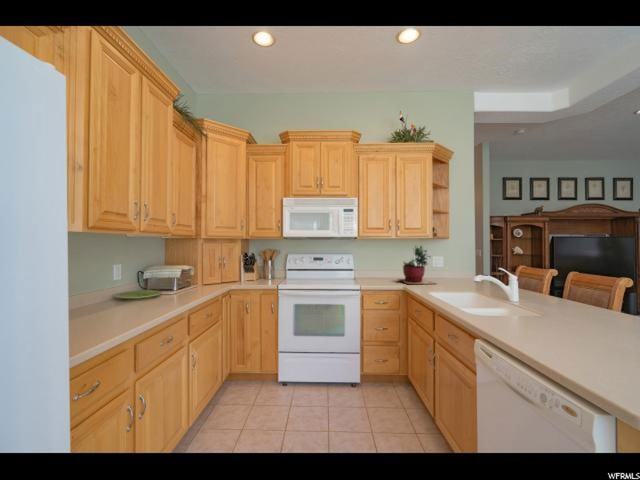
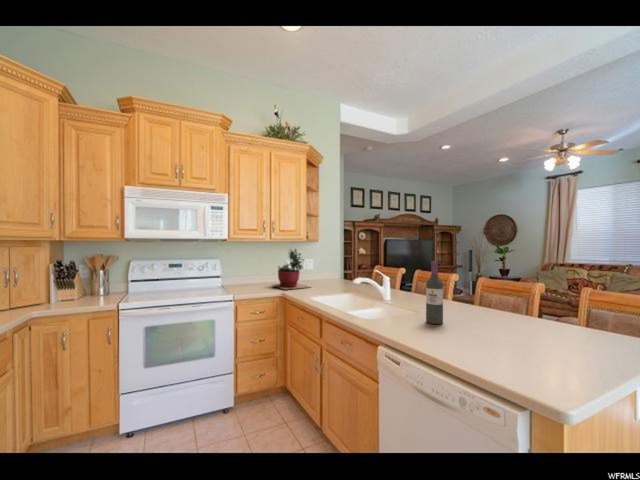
wine bottle: none [556,257,582,333] -> present [426,261,443,324]

